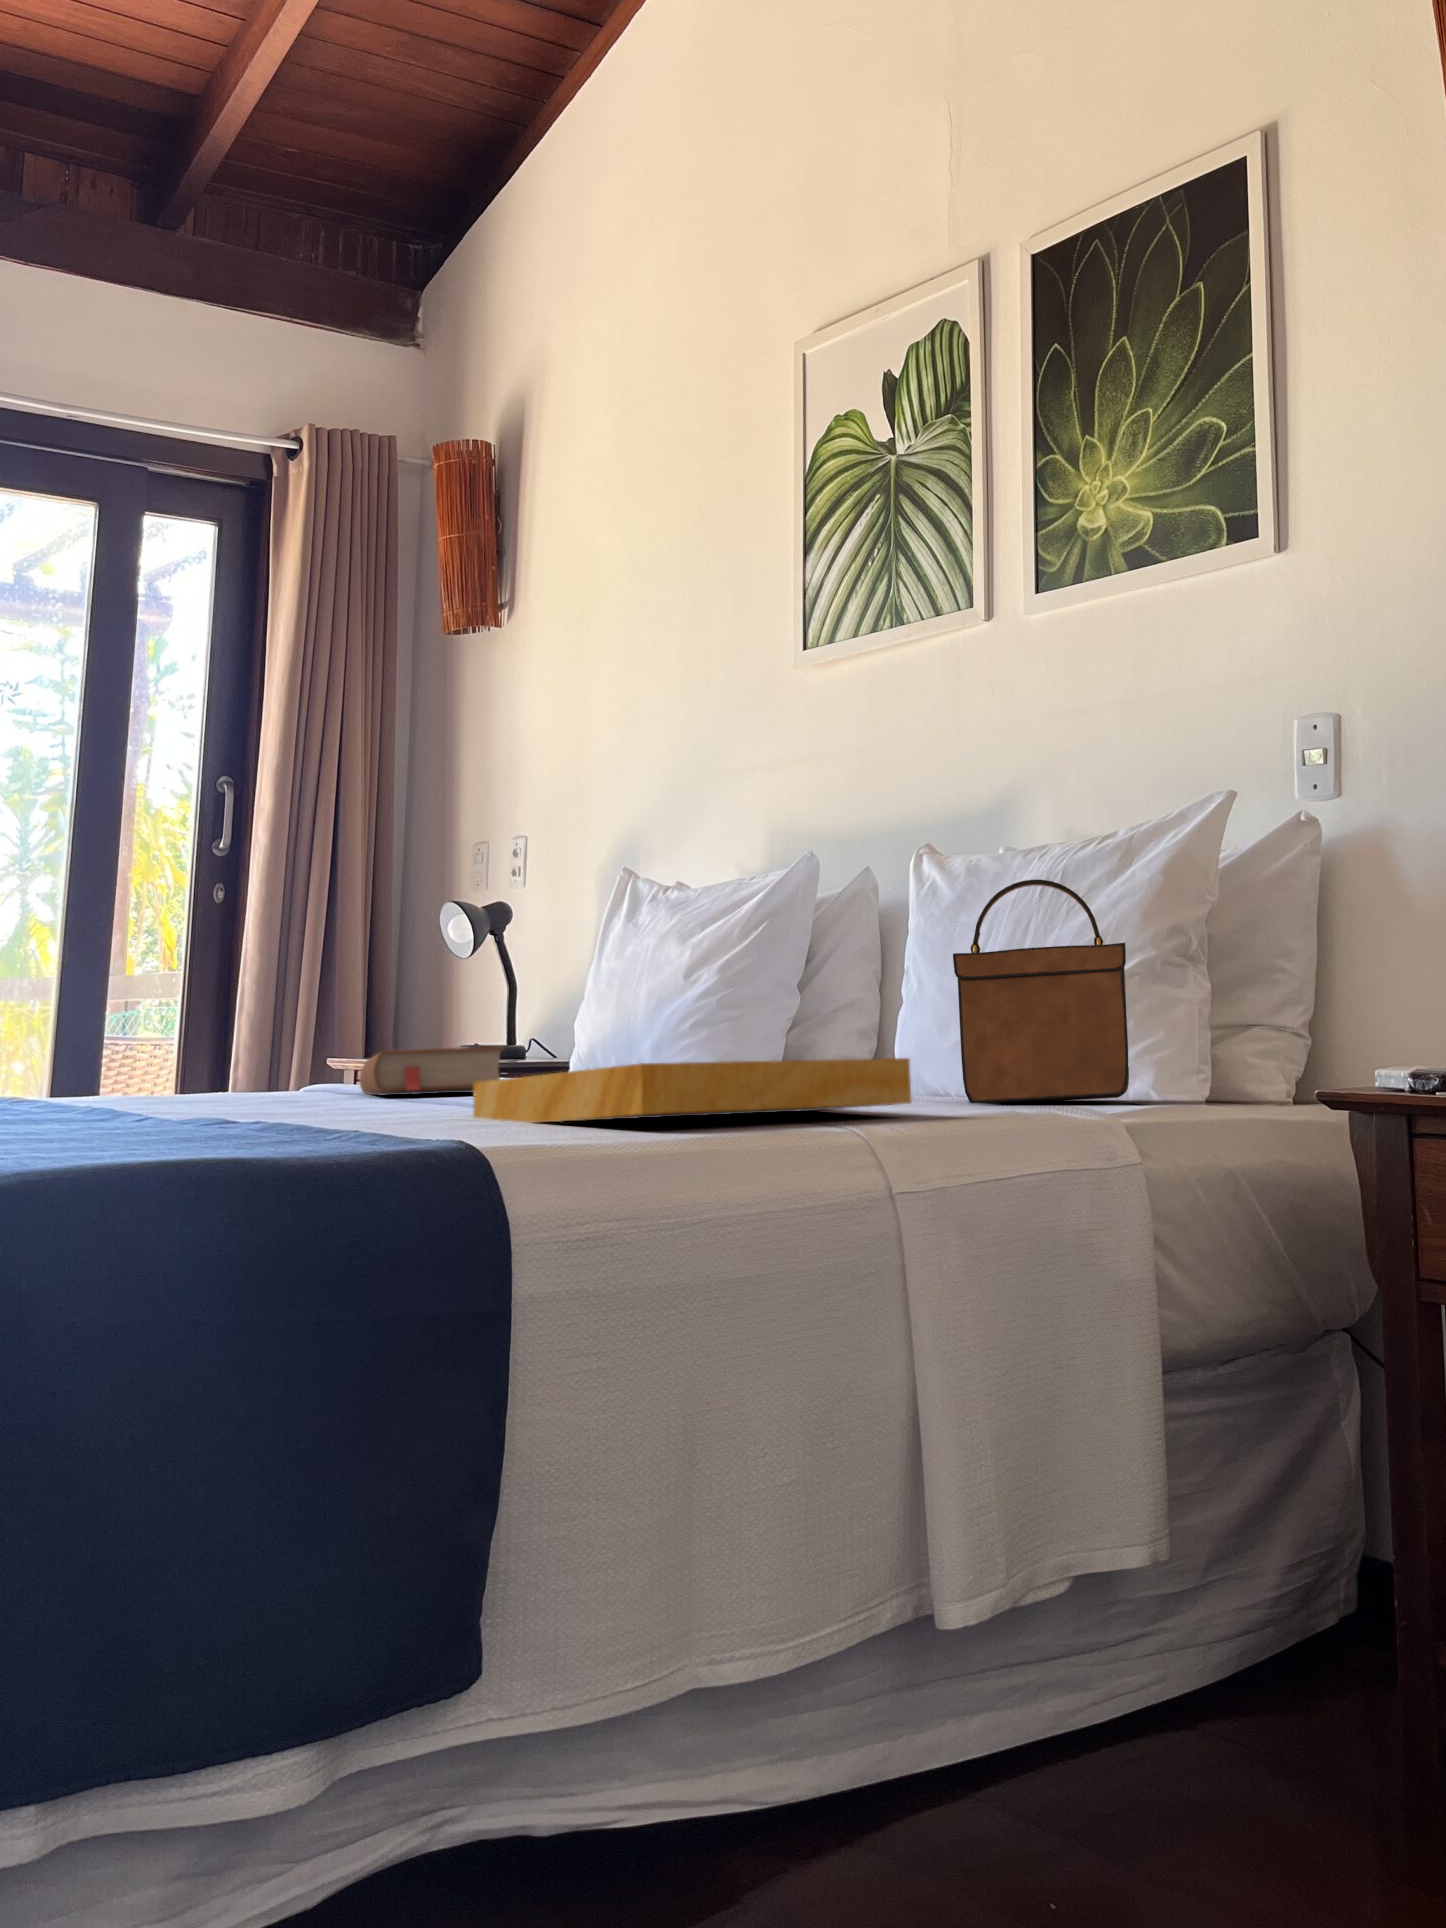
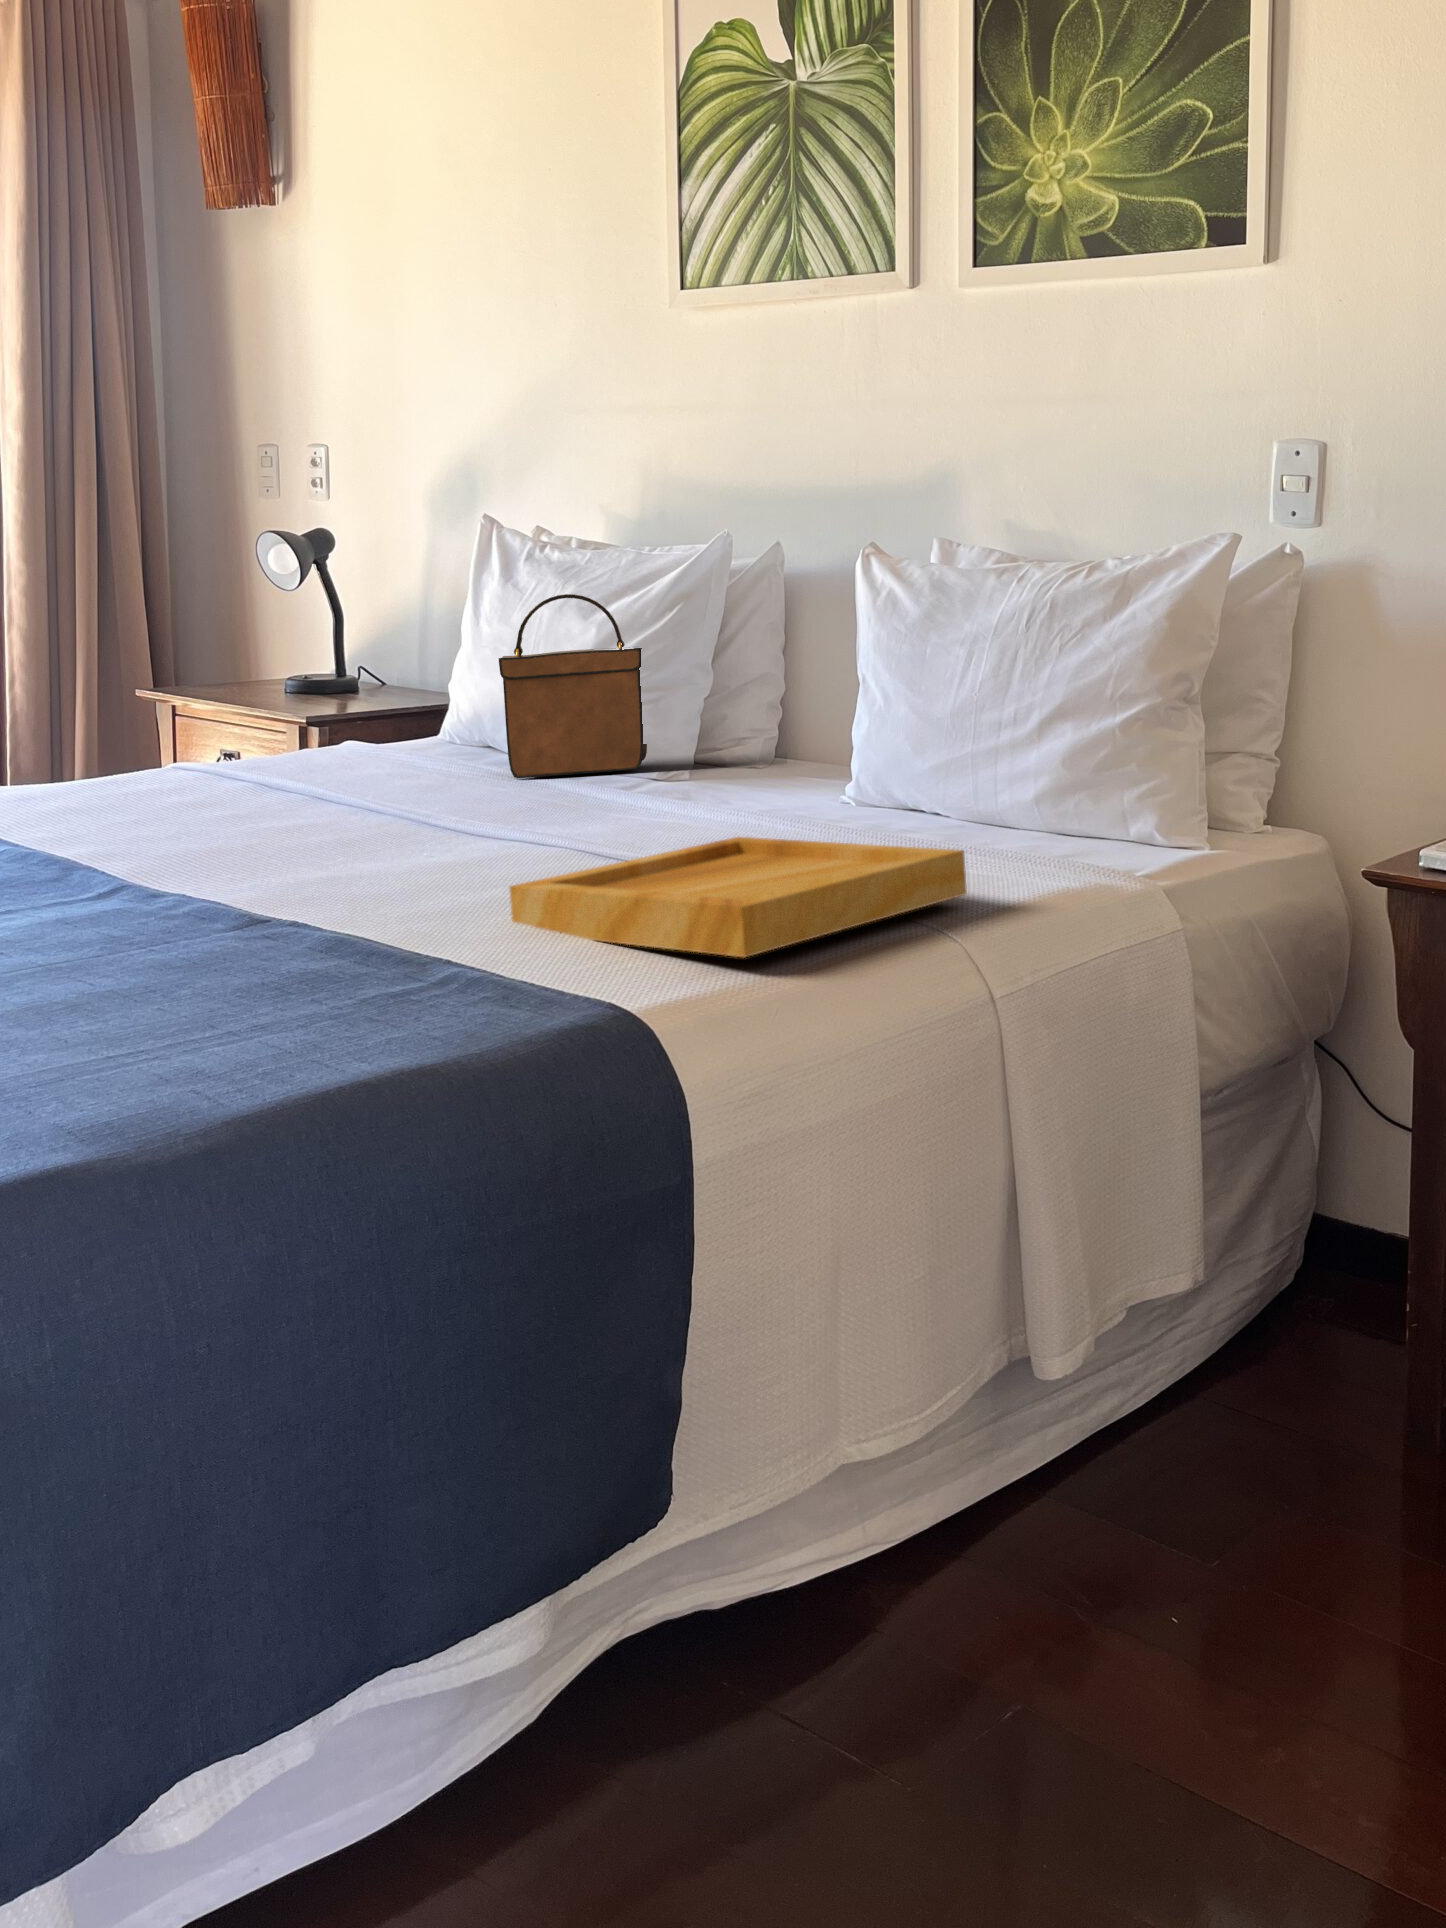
handbag: present [953,880,1129,1103] -> present [499,594,647,778]
book: present [359,1046,505,1096] -> none [277,763,454,831]

